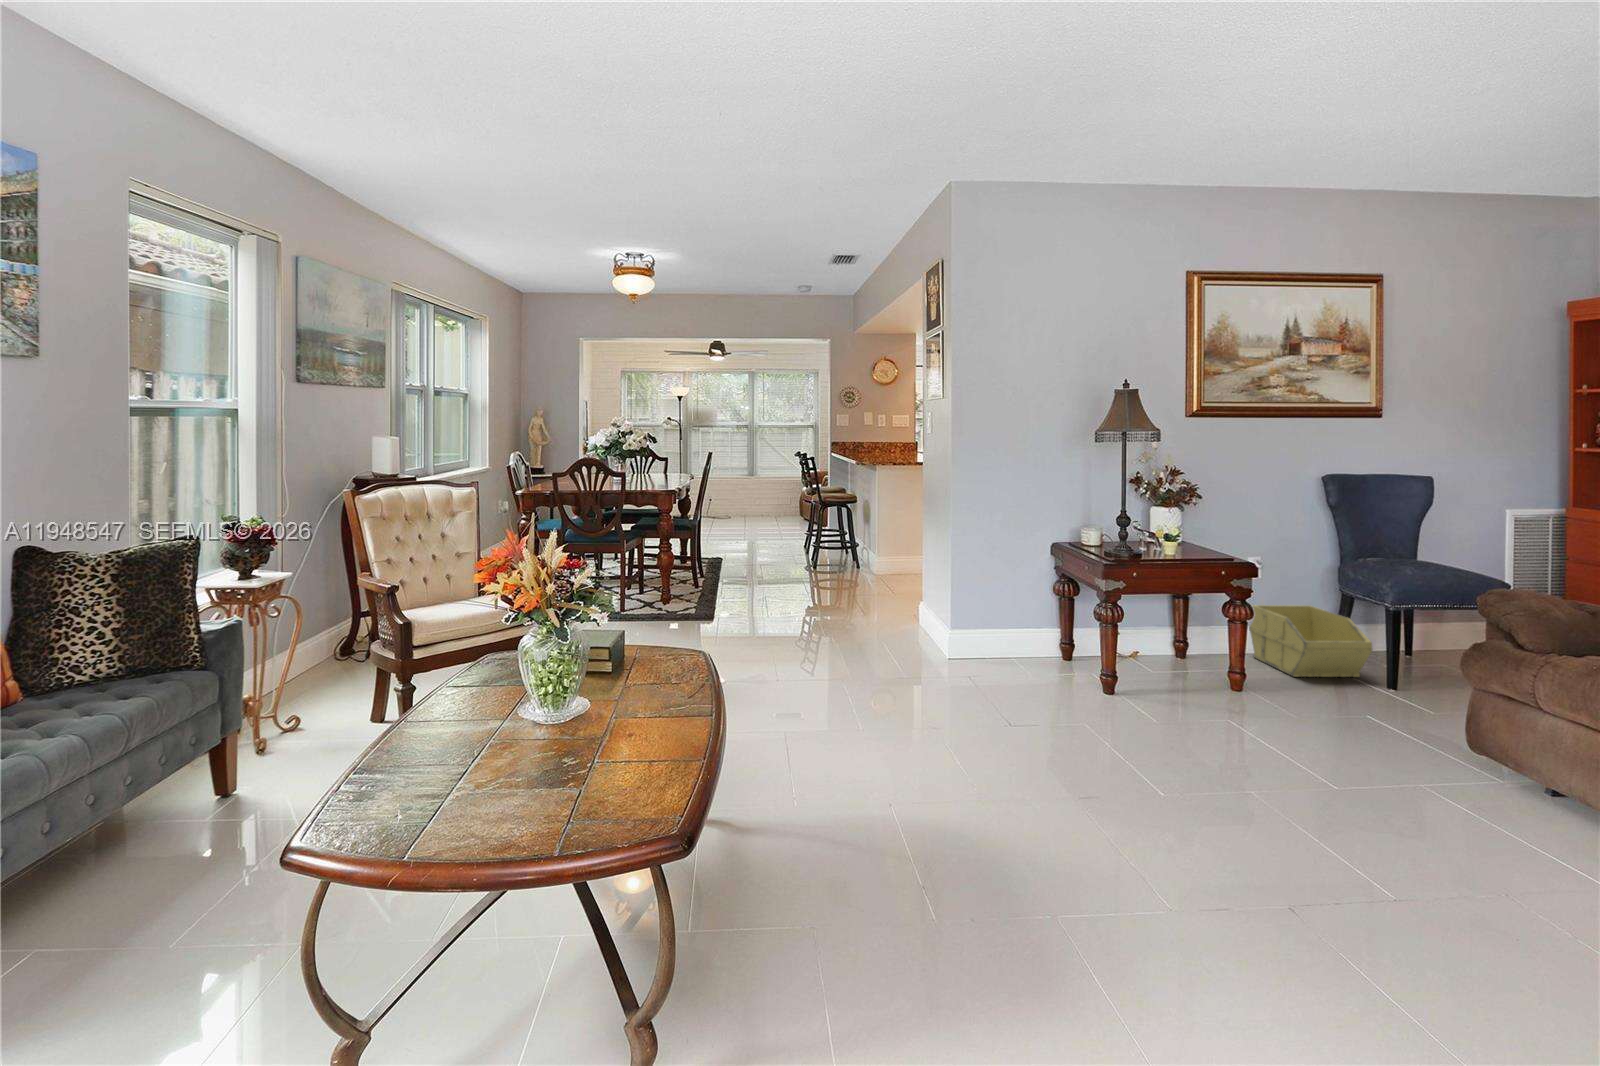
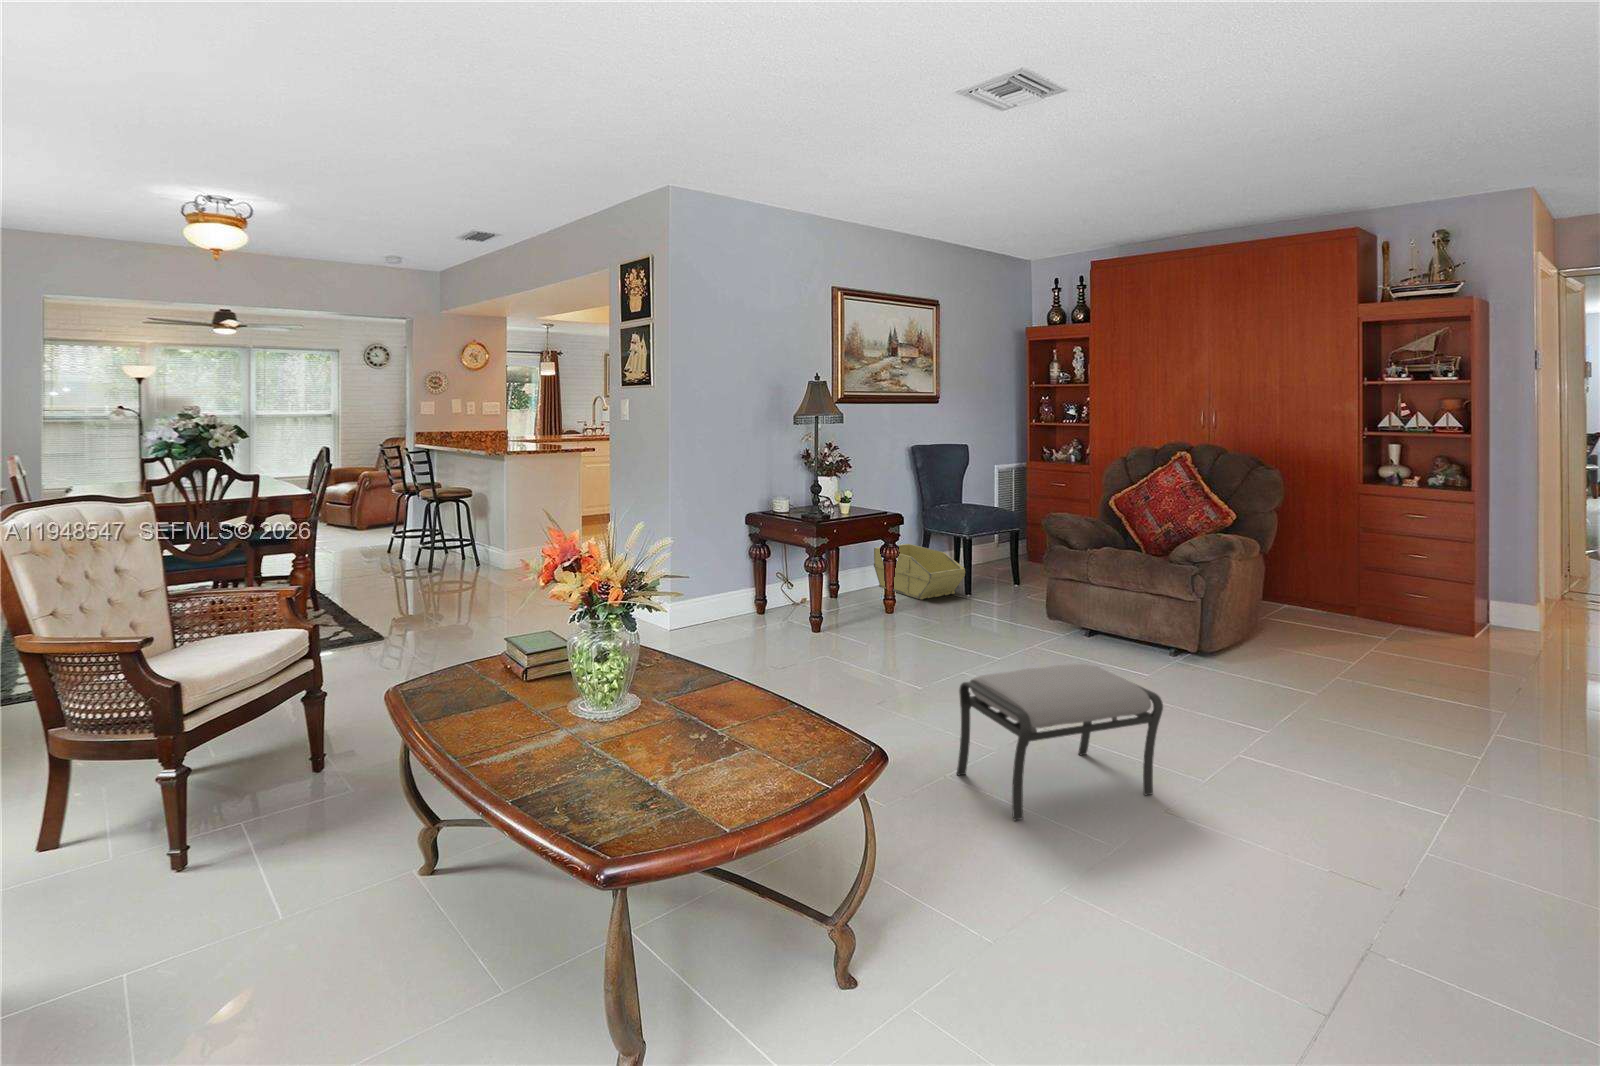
ottoman: none [1056,722,1328,945] -> present [957,664,1163,820]

